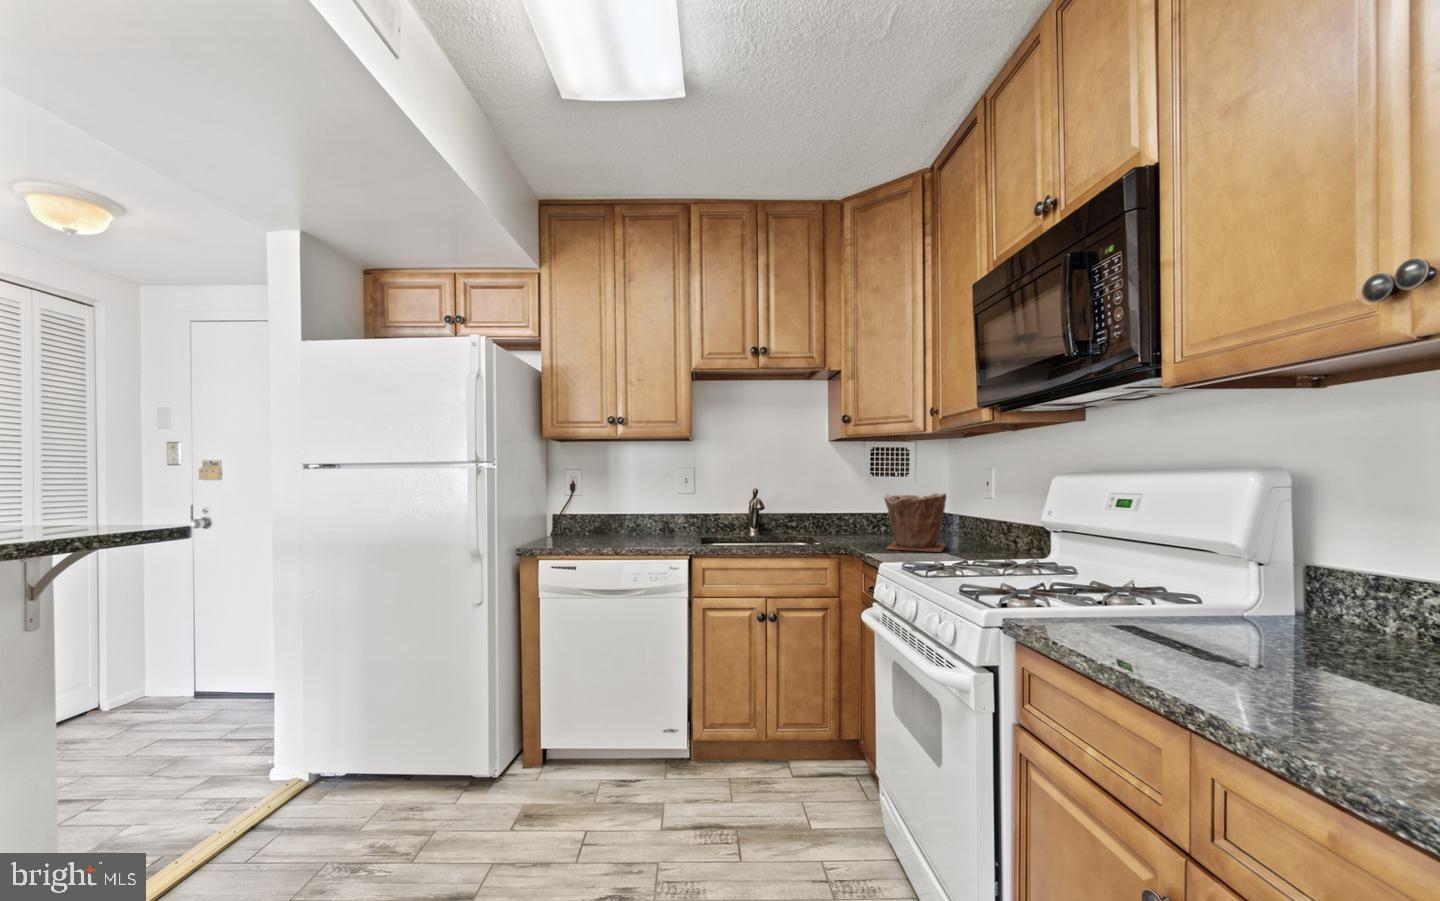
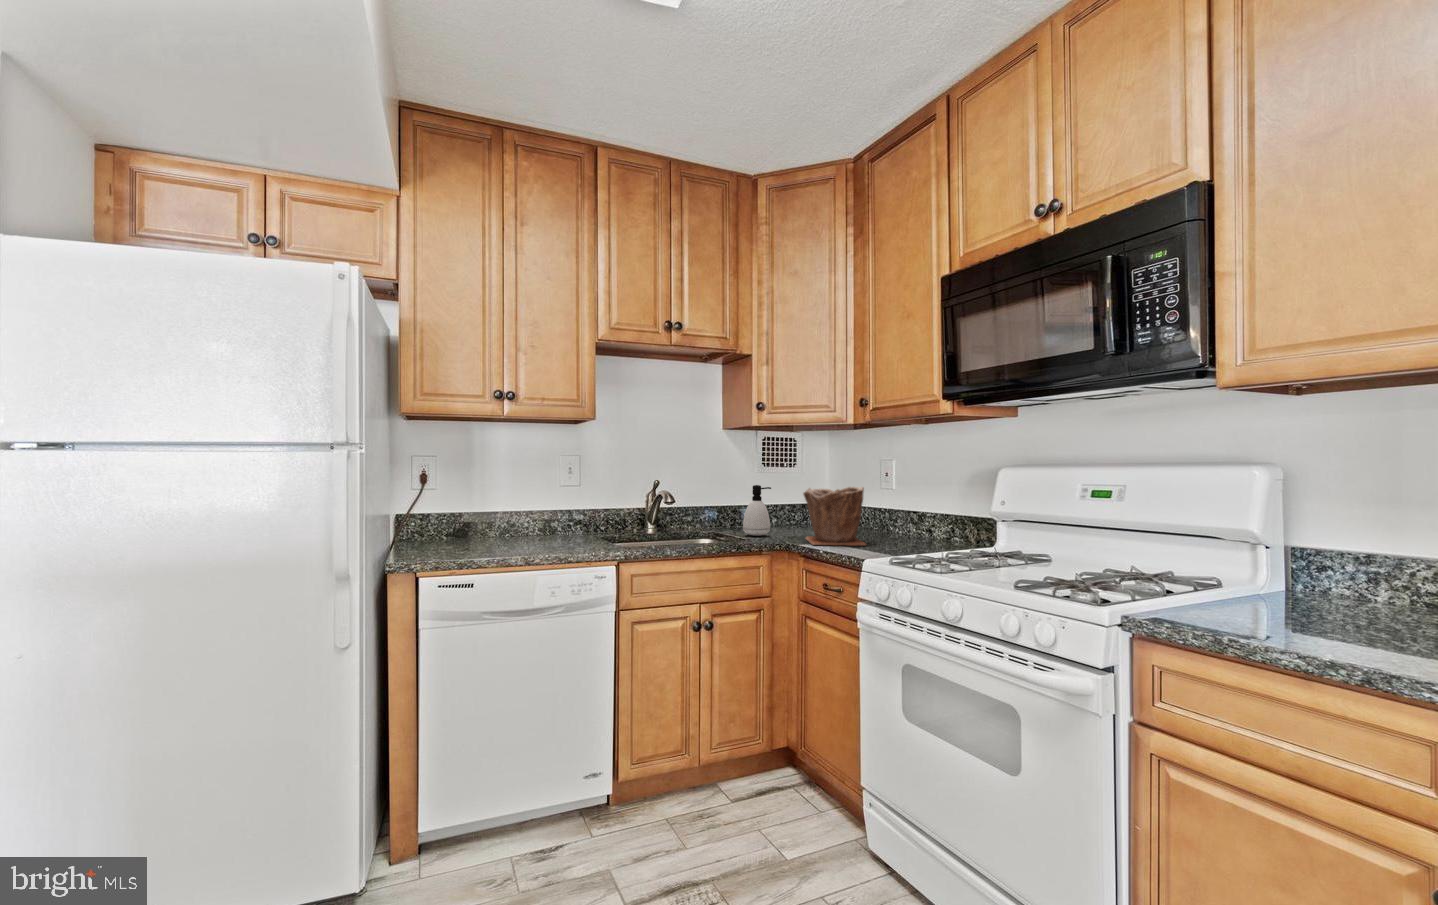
soap dispenser: none [839,491,866,539] -> present [743,485,771,536]

